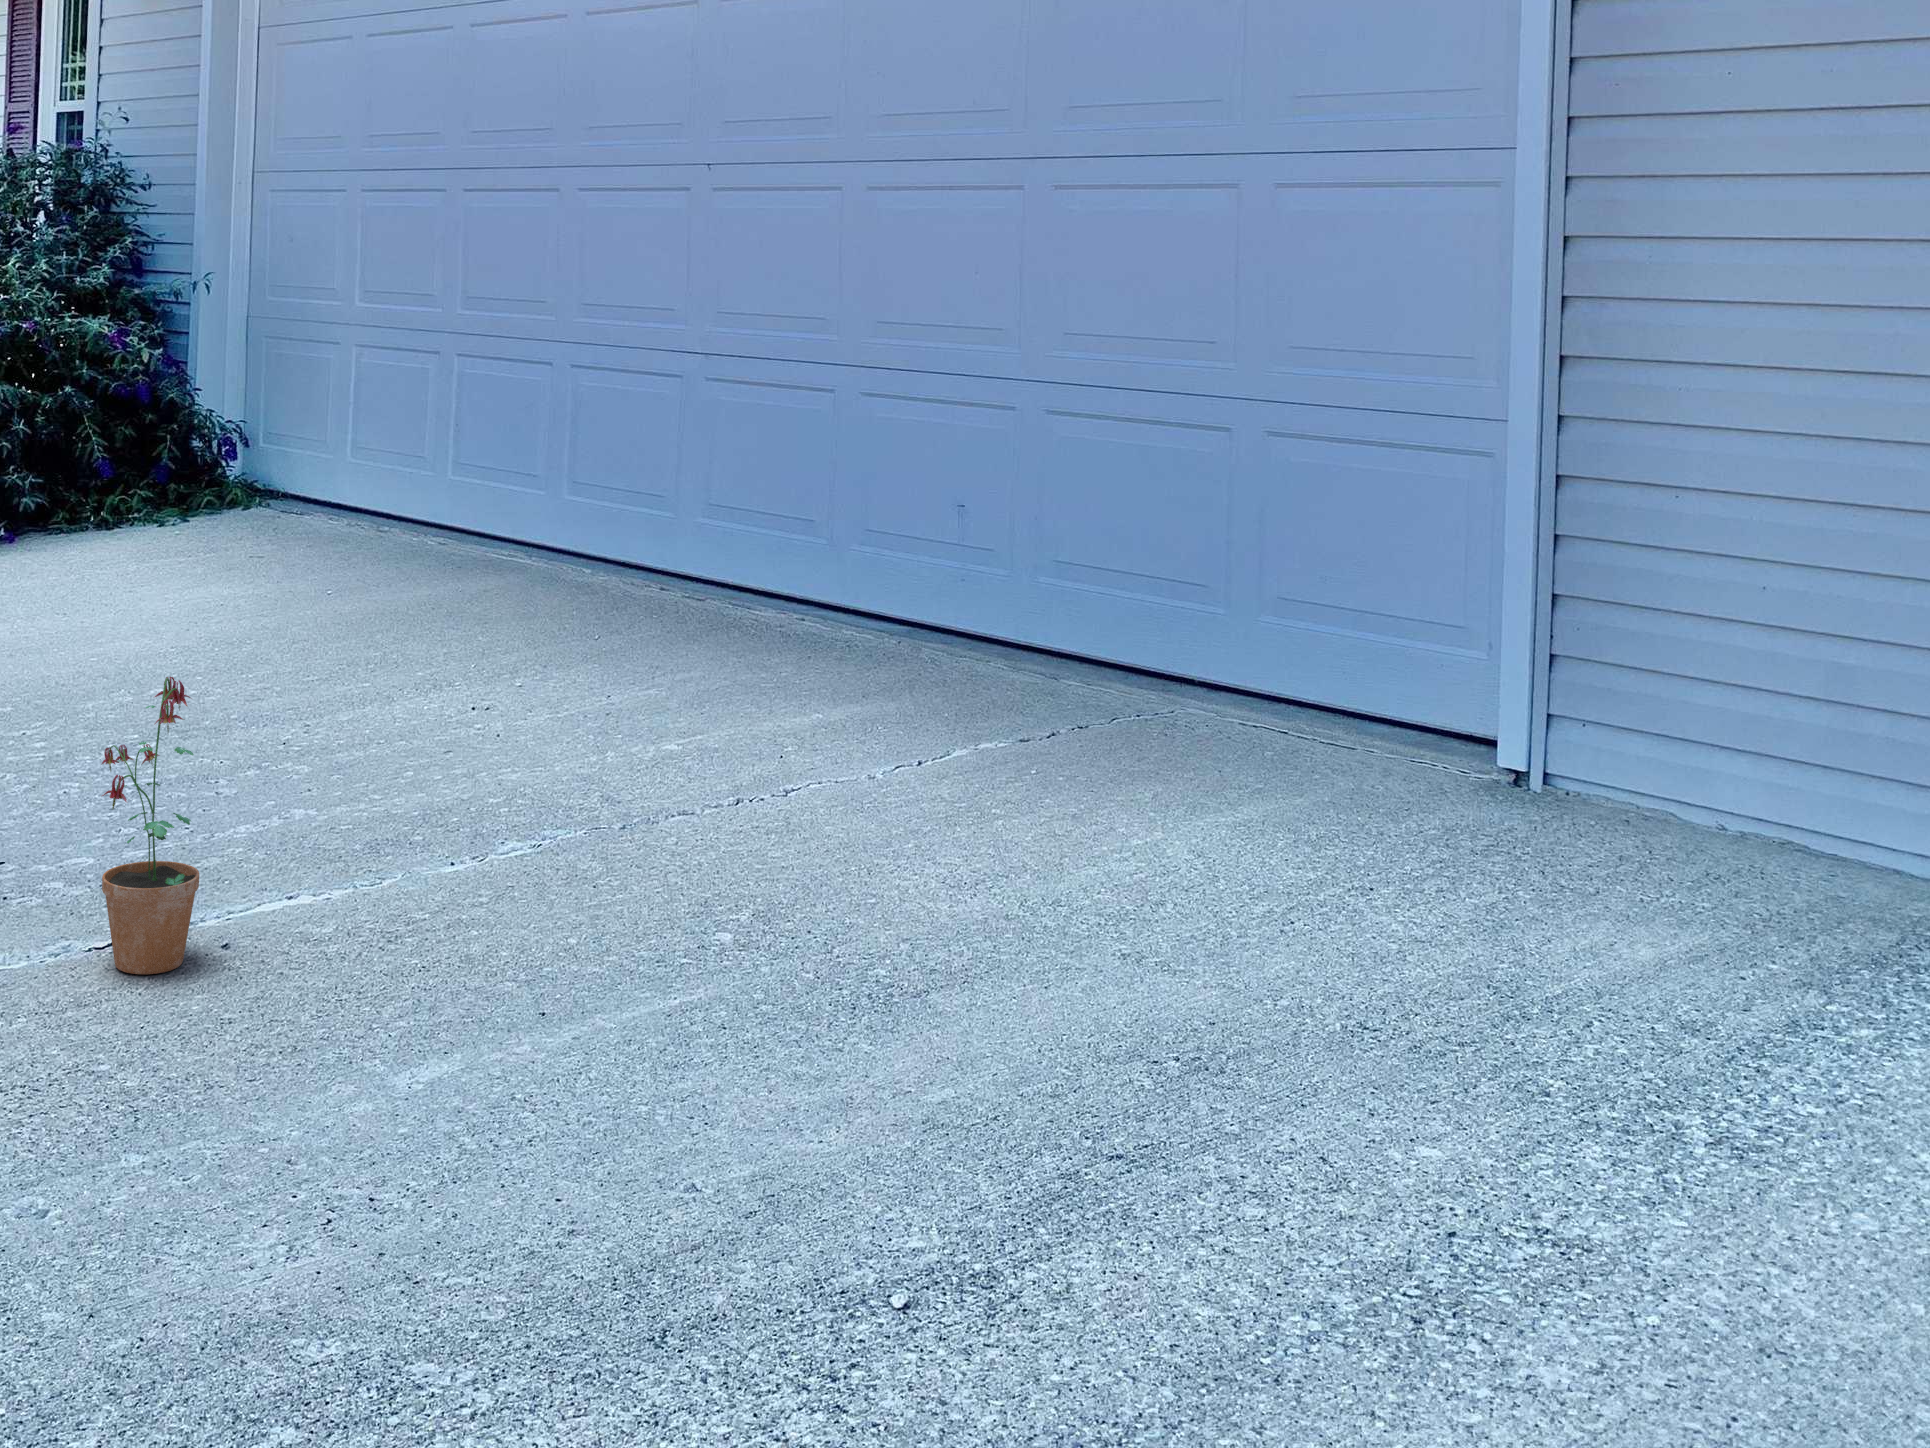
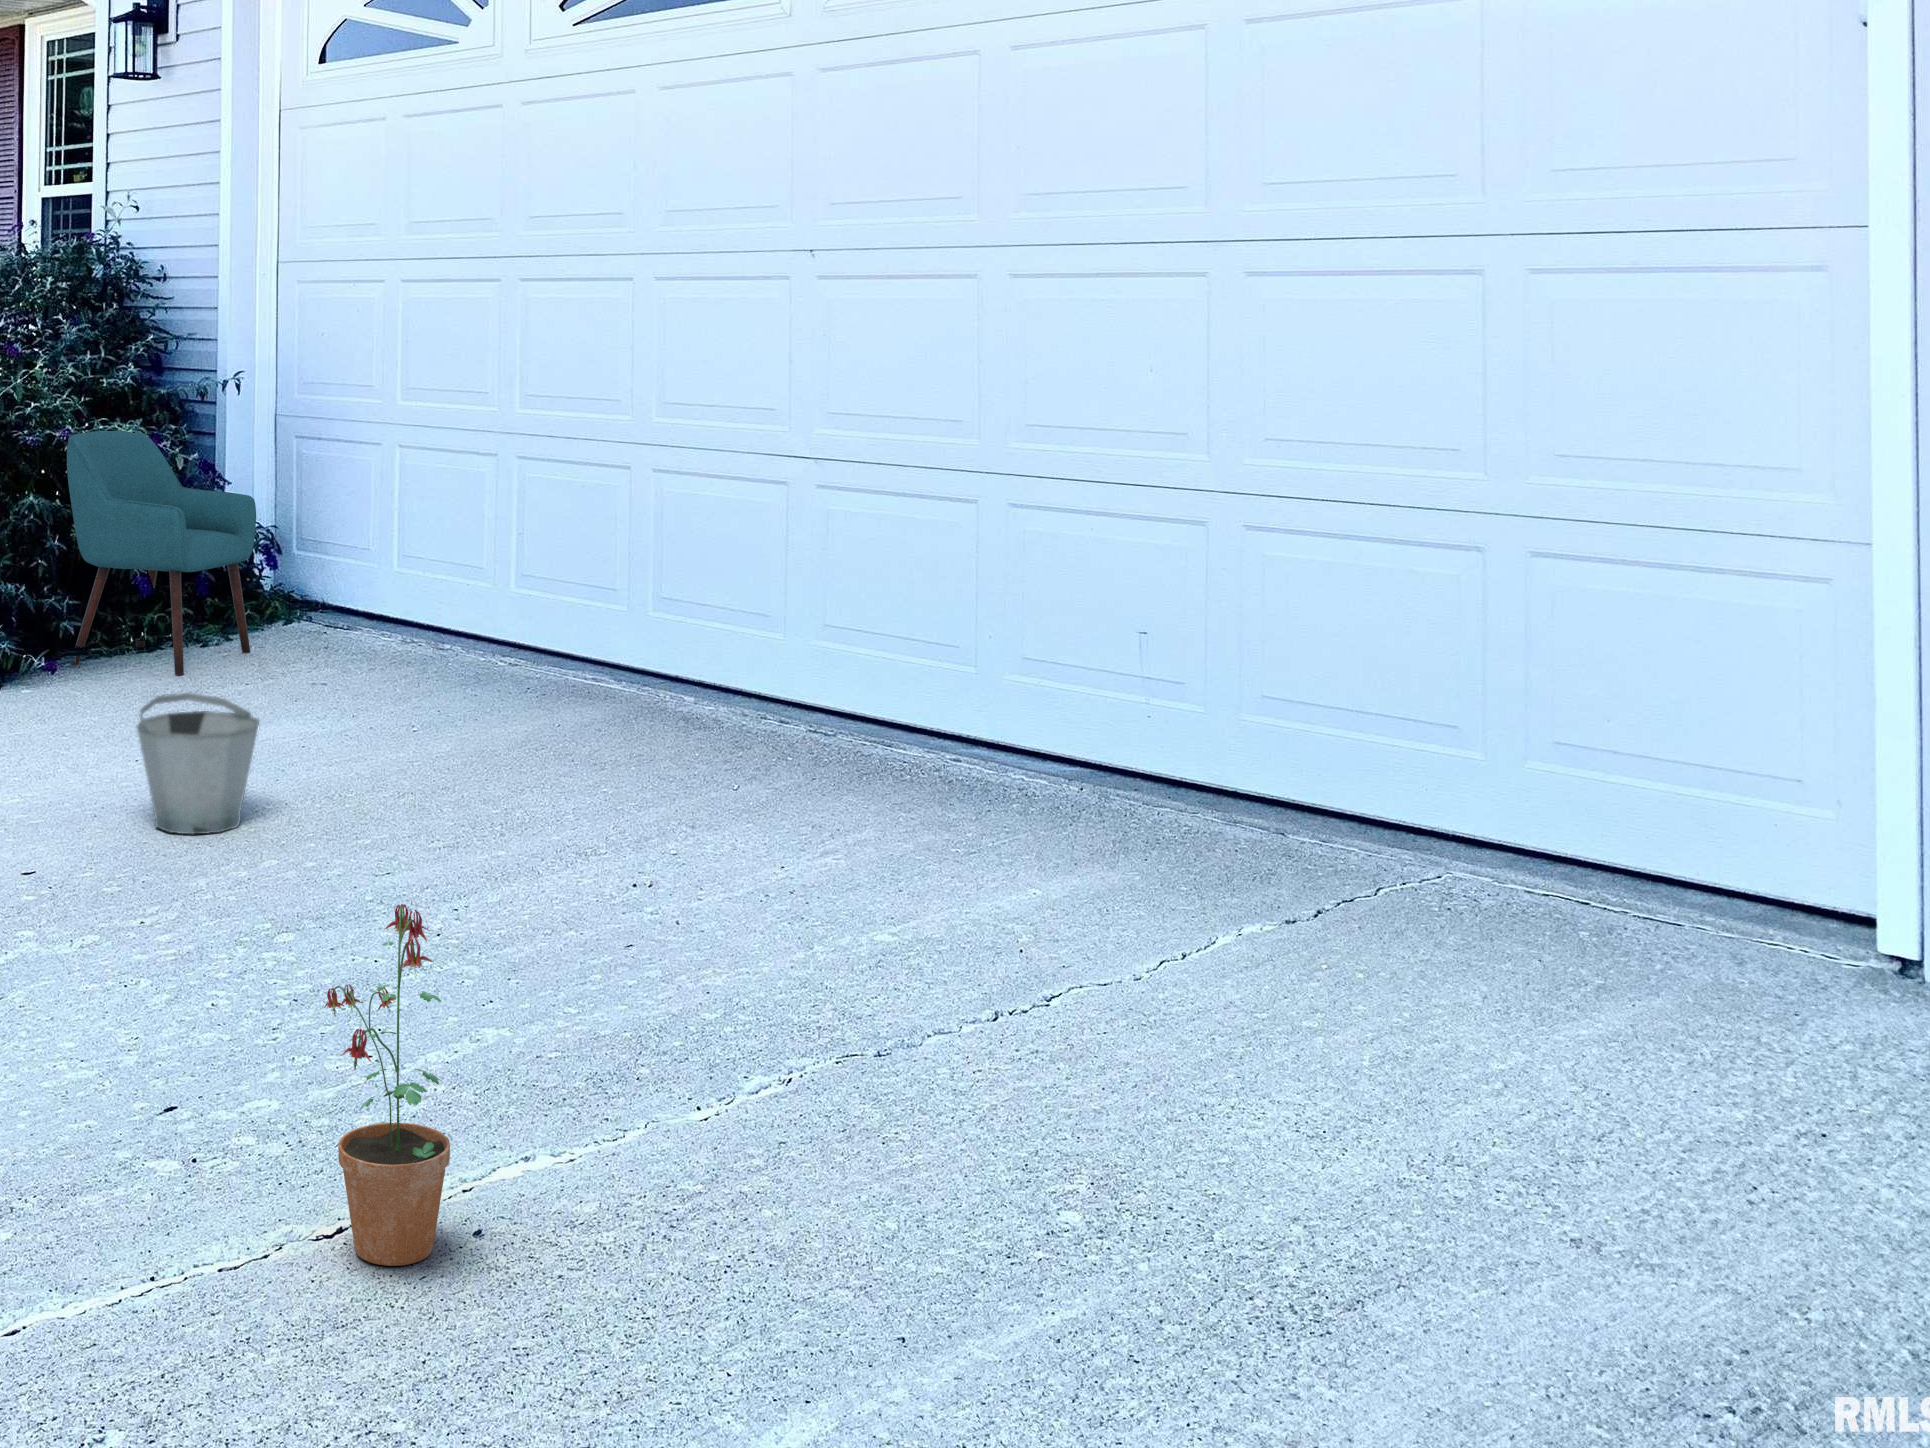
chair: none [34,322,216,546] -> present [67,430,256,675]
bucket: none [48,545,164,669] -> present [137,693,259,835]

